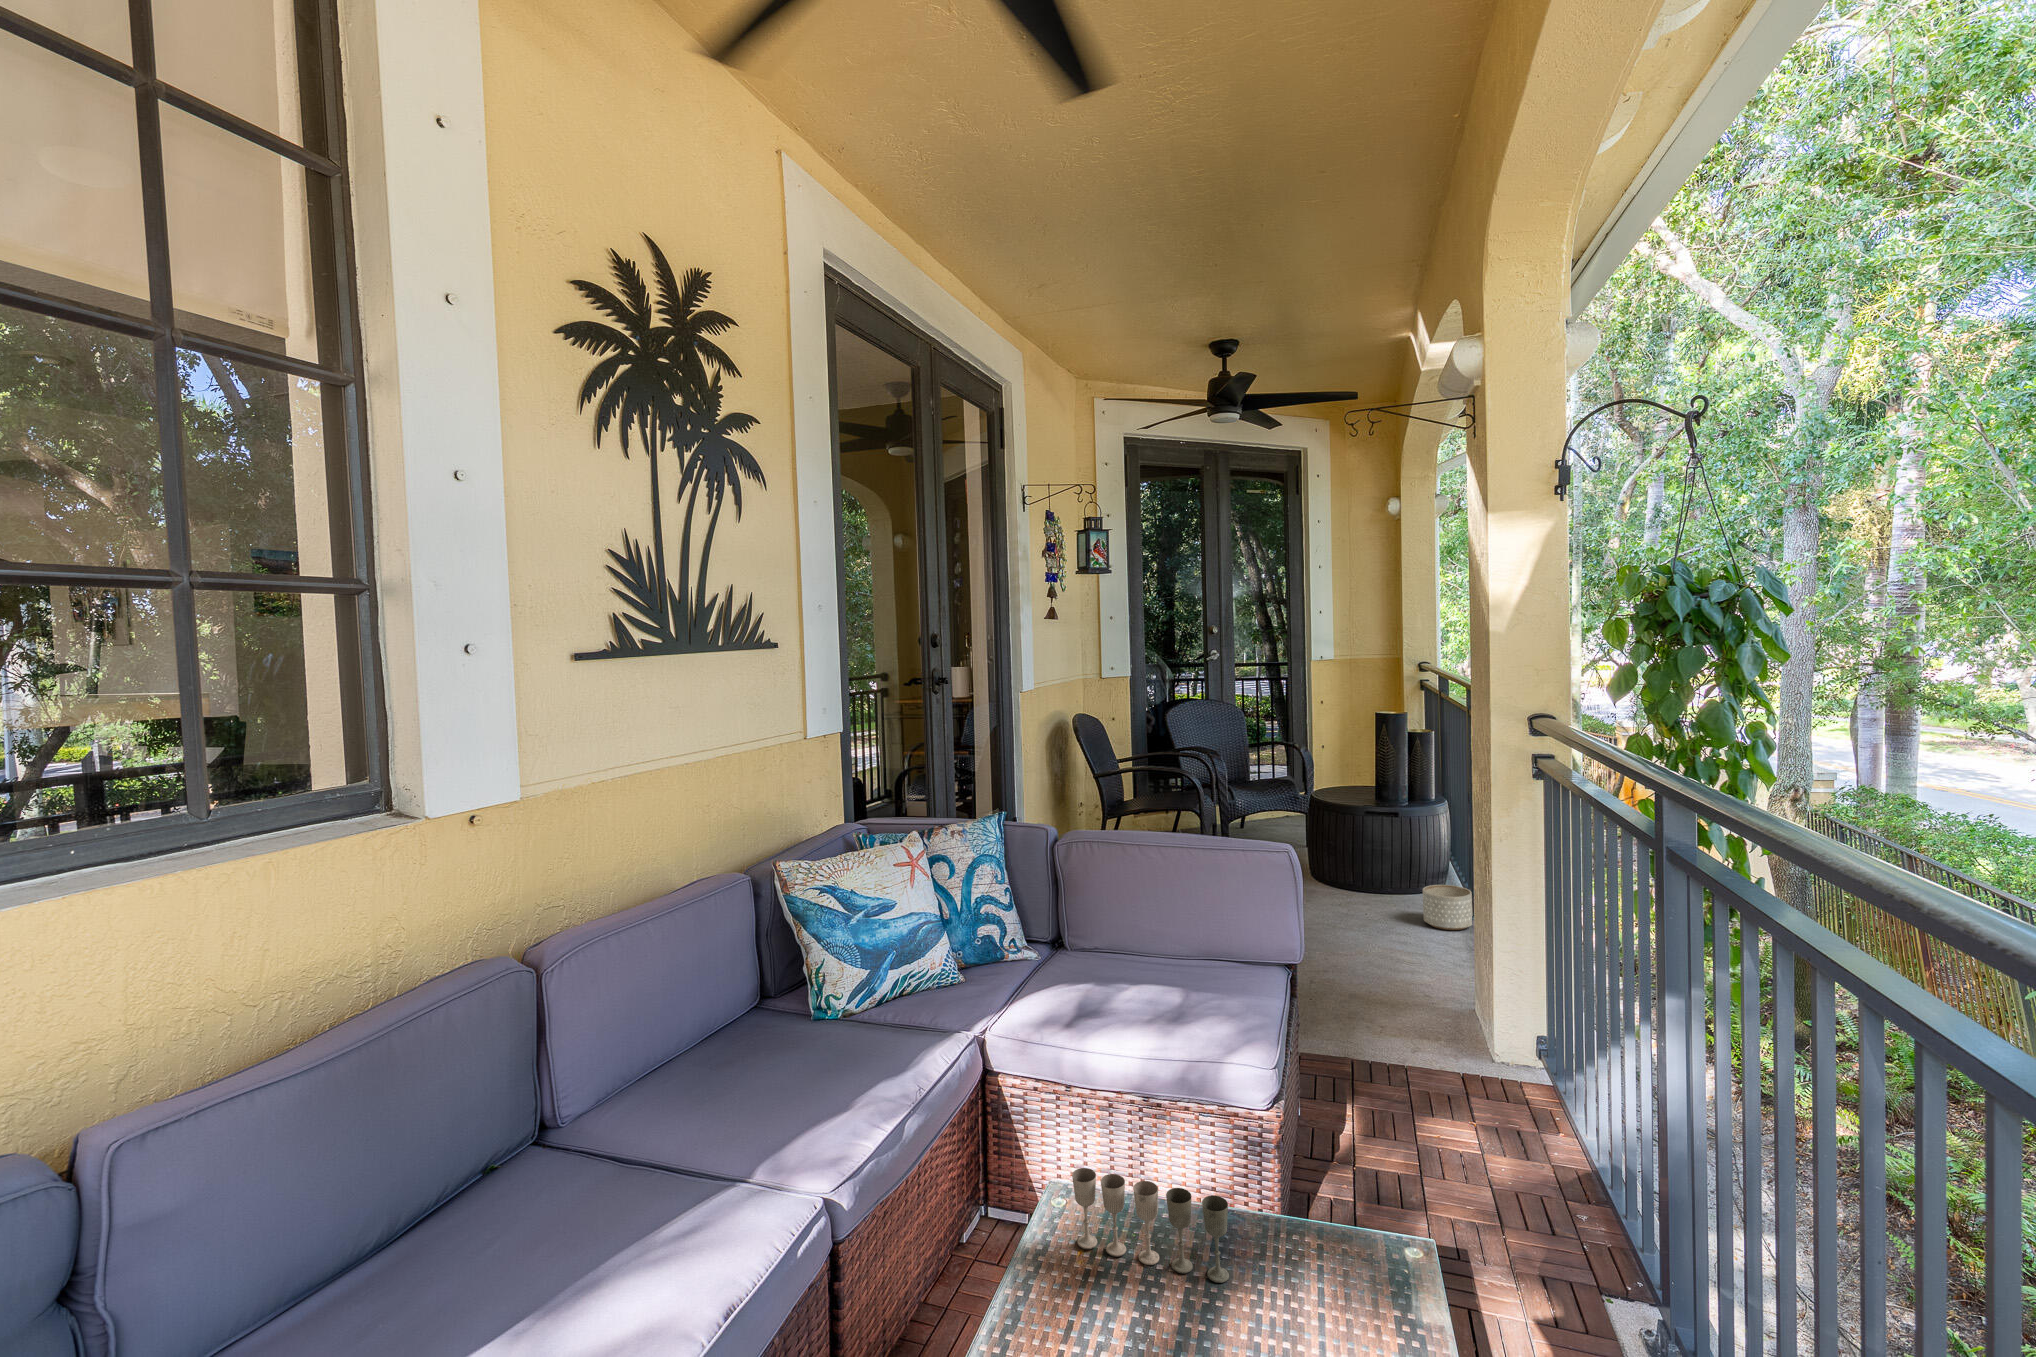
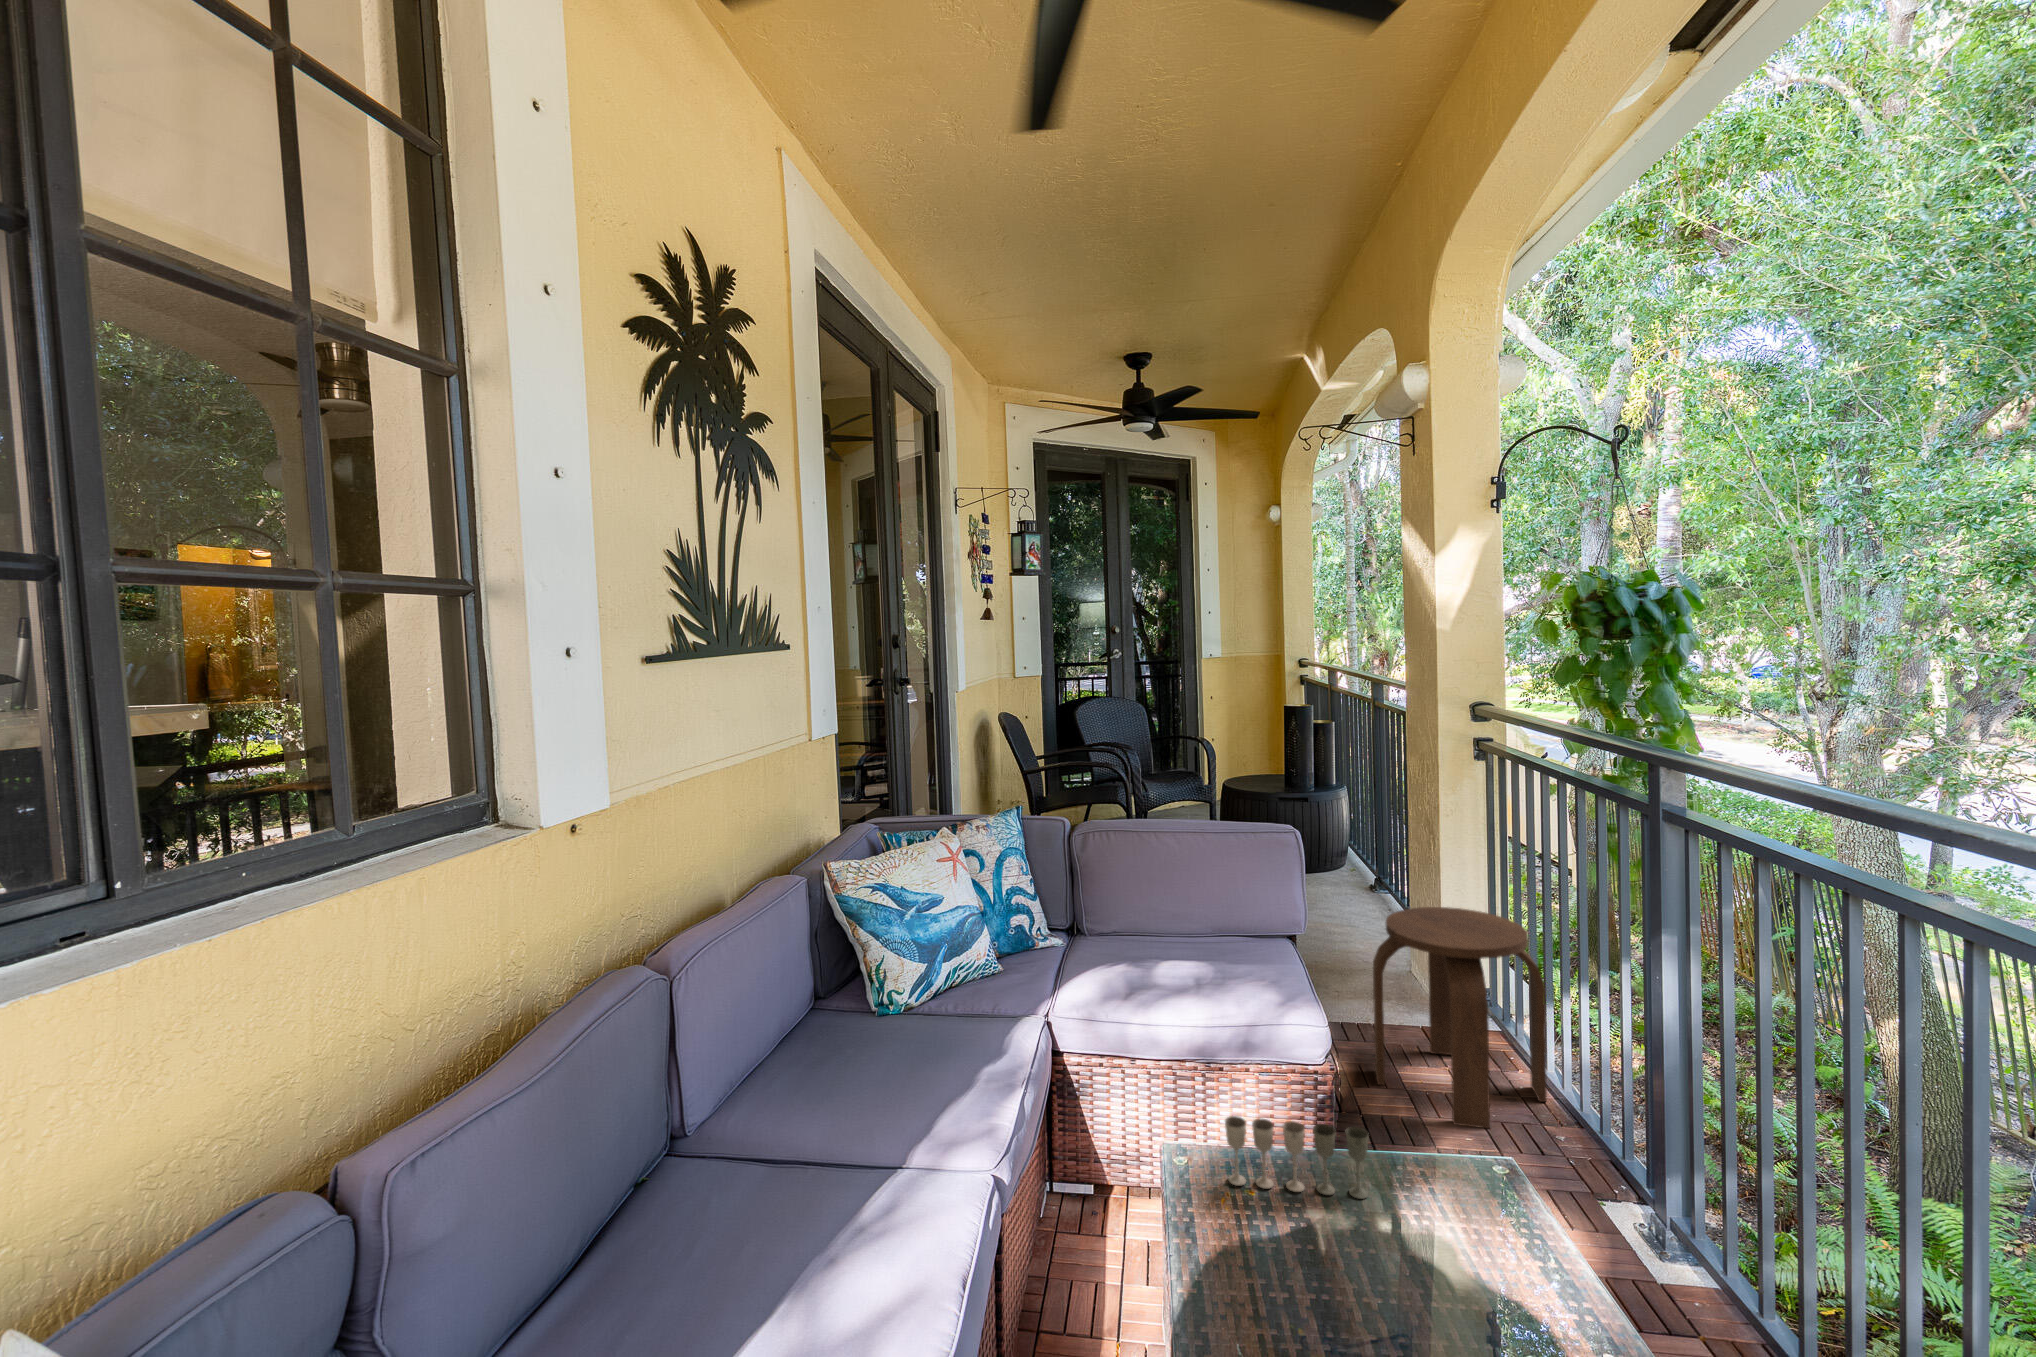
planter: present [1423,885,1472,930] -> none [1336,866,1379,906]
stool: none [1393,937,1600,1202] -> present [1373,907,1547,1128]

